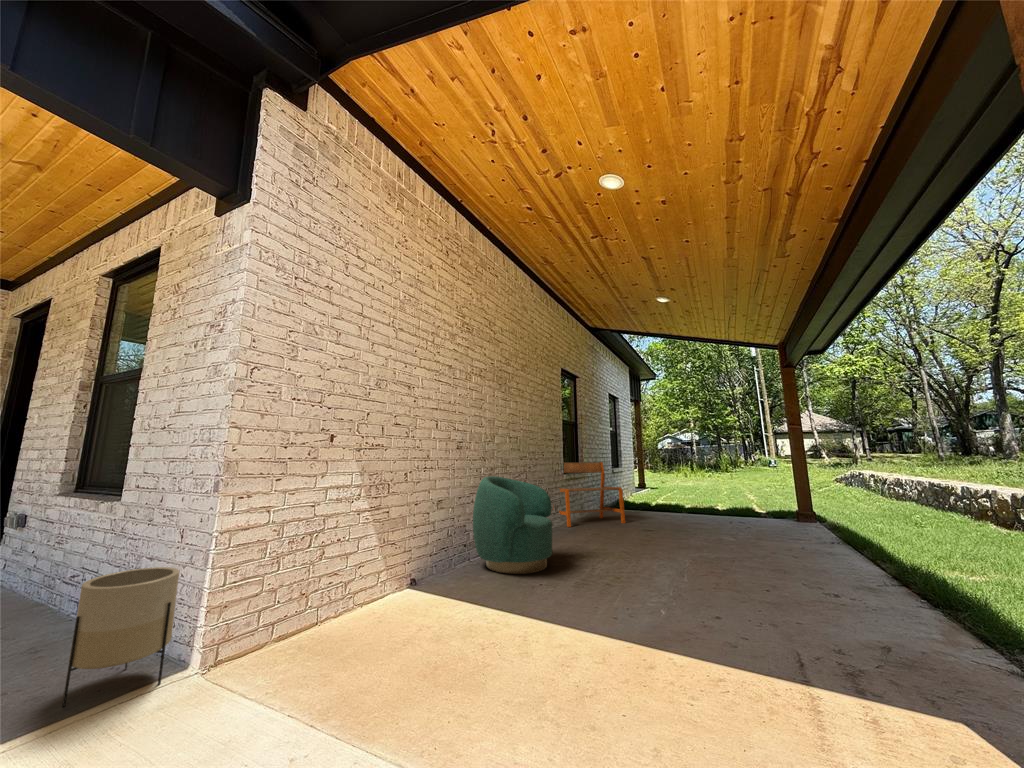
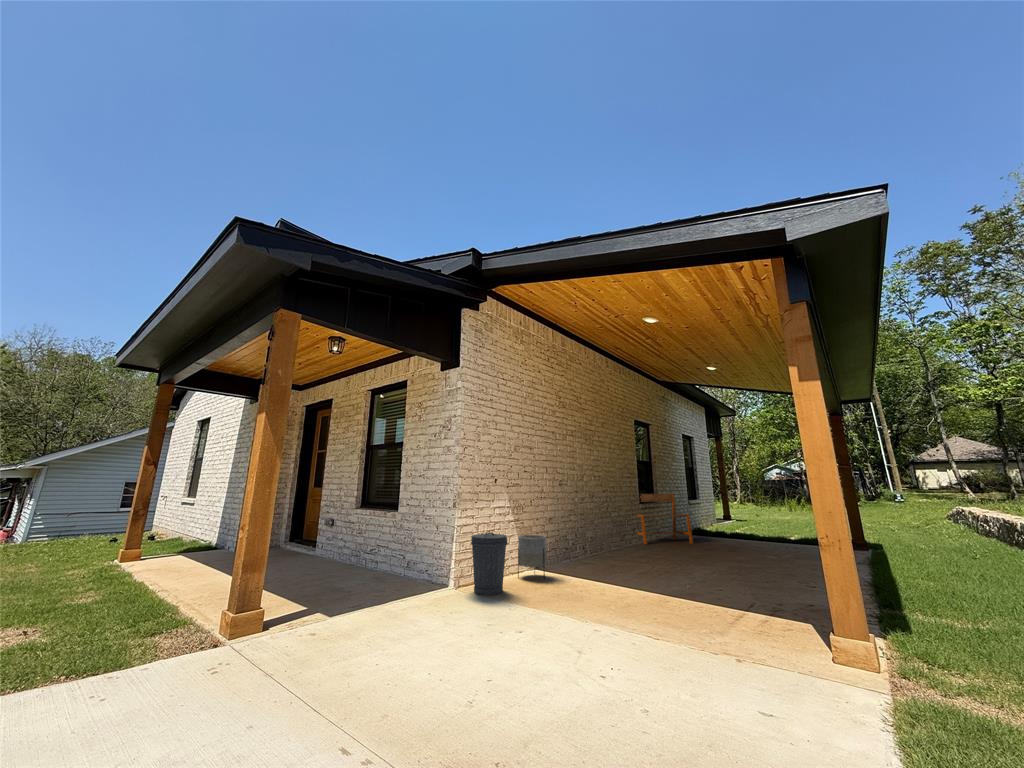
armchair: present [473,476,552,574] -> none [572,503,627,567]
trash can: none [254,541,339,679] -> present [471,533,508,595]
planter: present [62,567,179,707] -> present [518,535,547,578]

